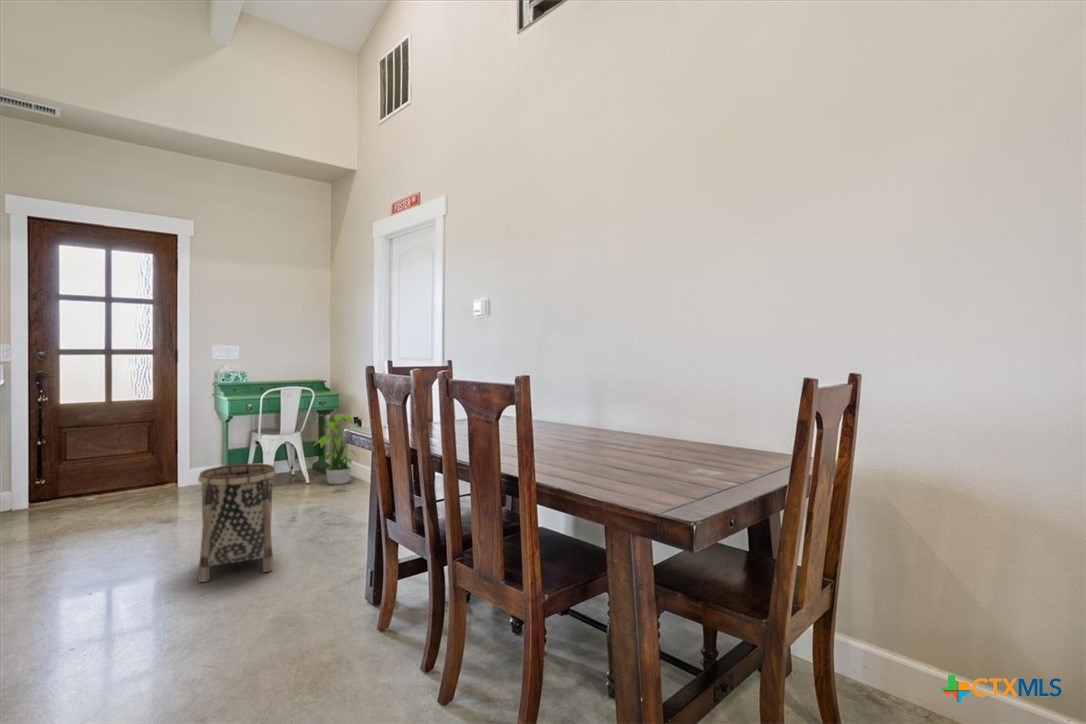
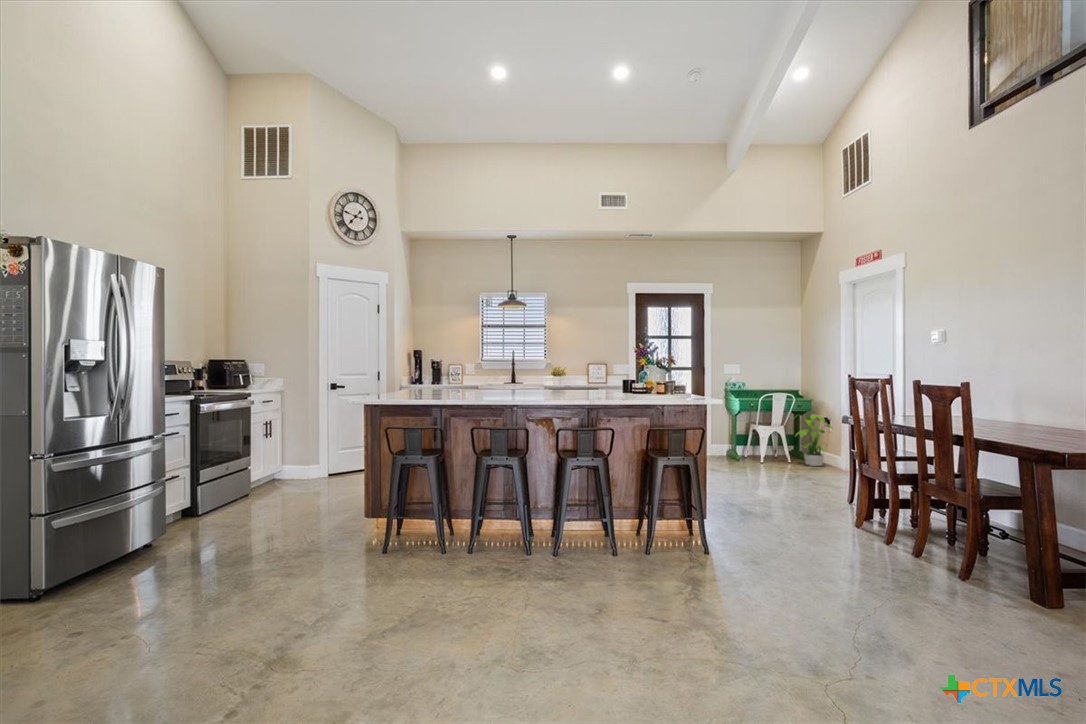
basket: present [198,464,276,582] -> none [745,438,788,502]

